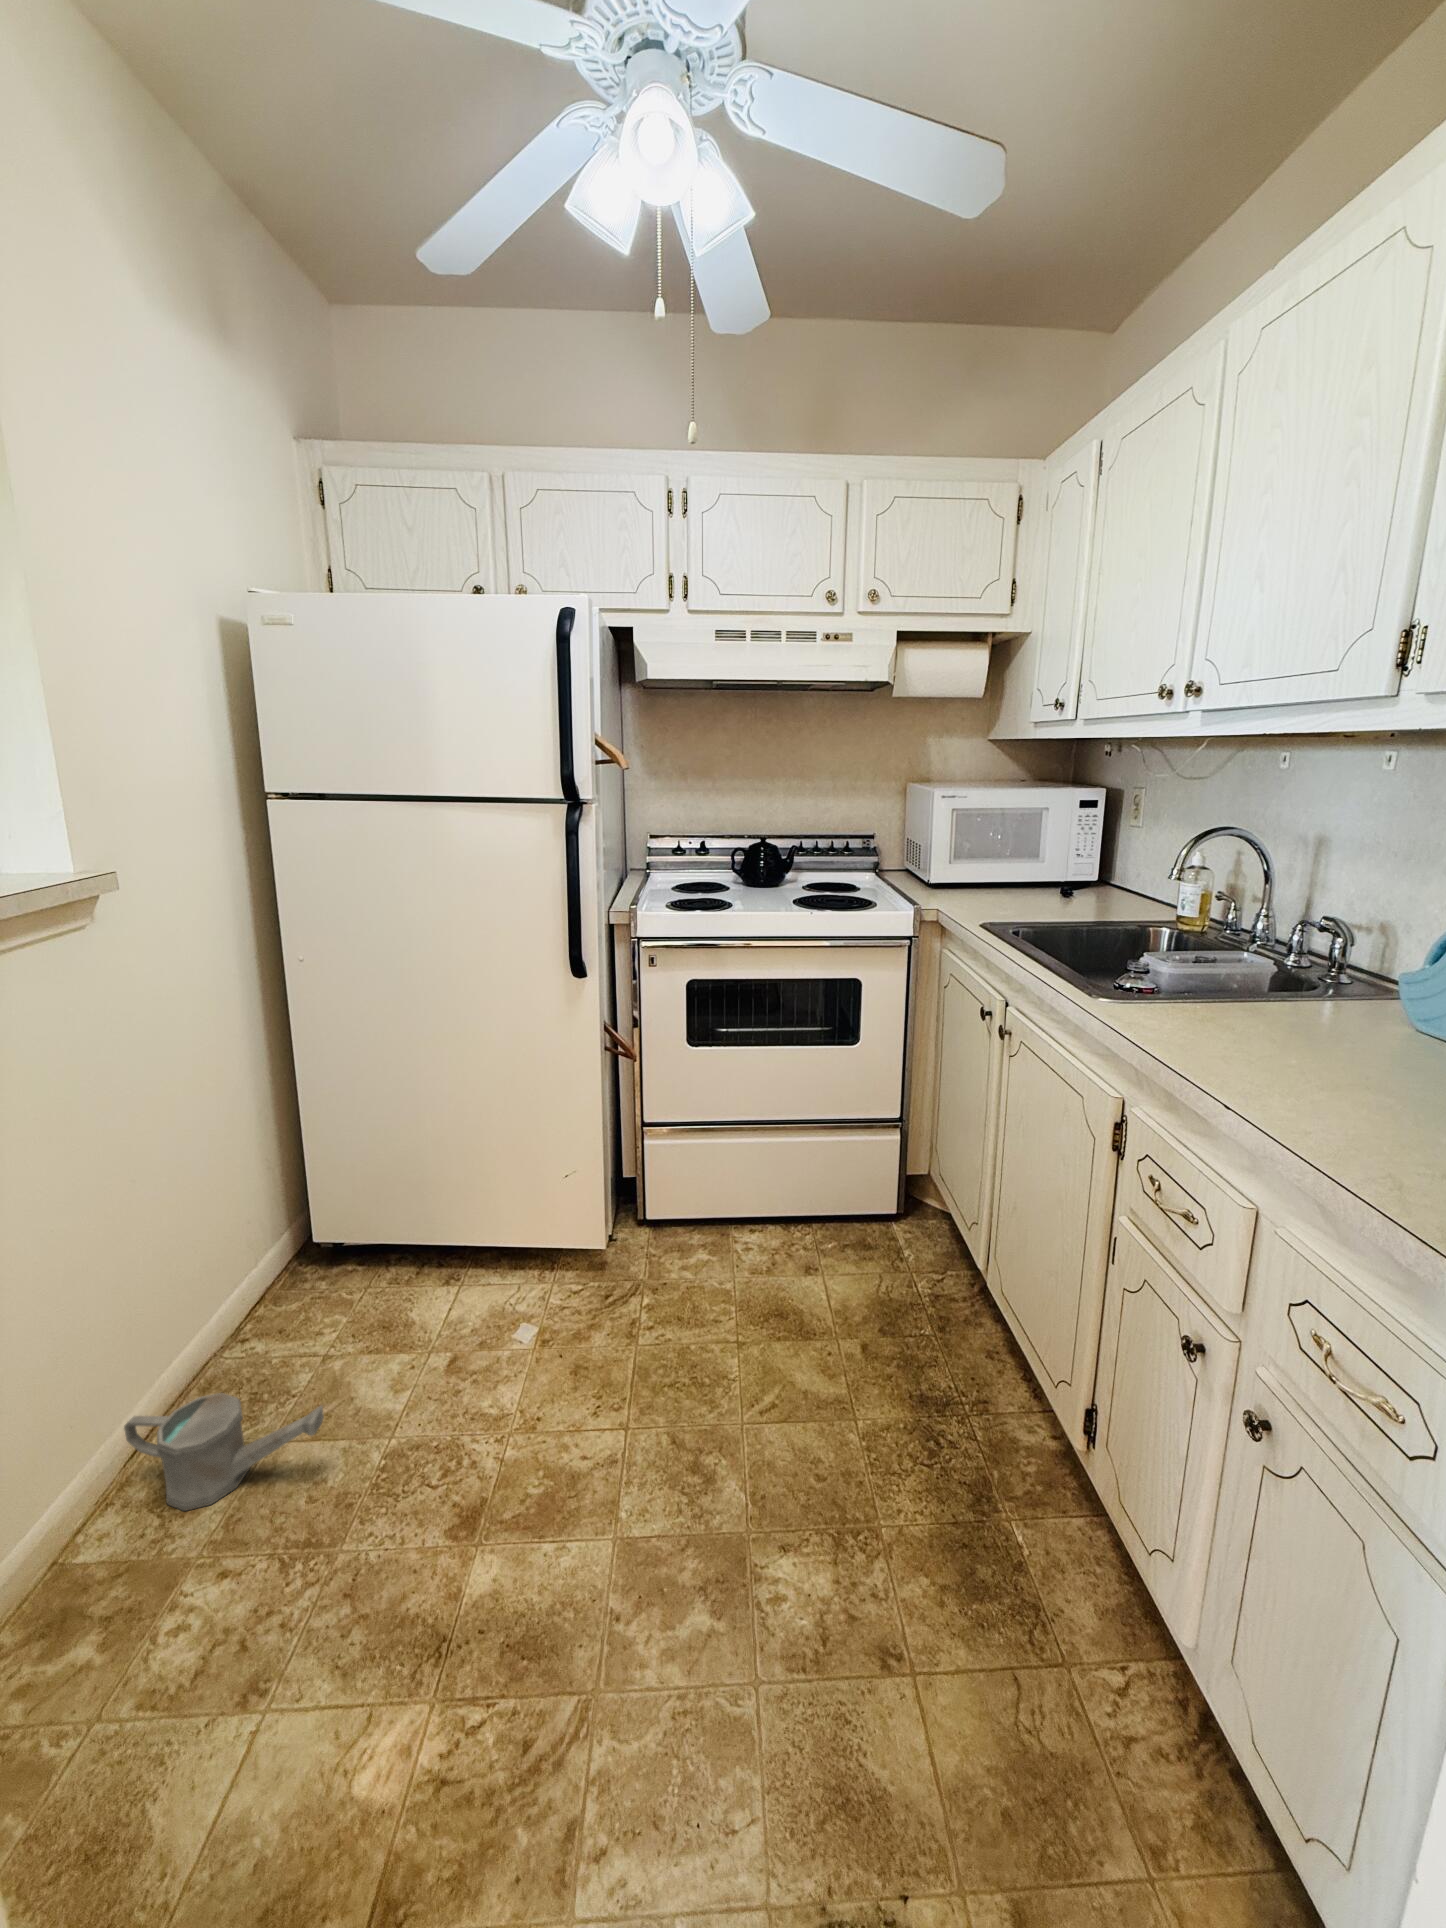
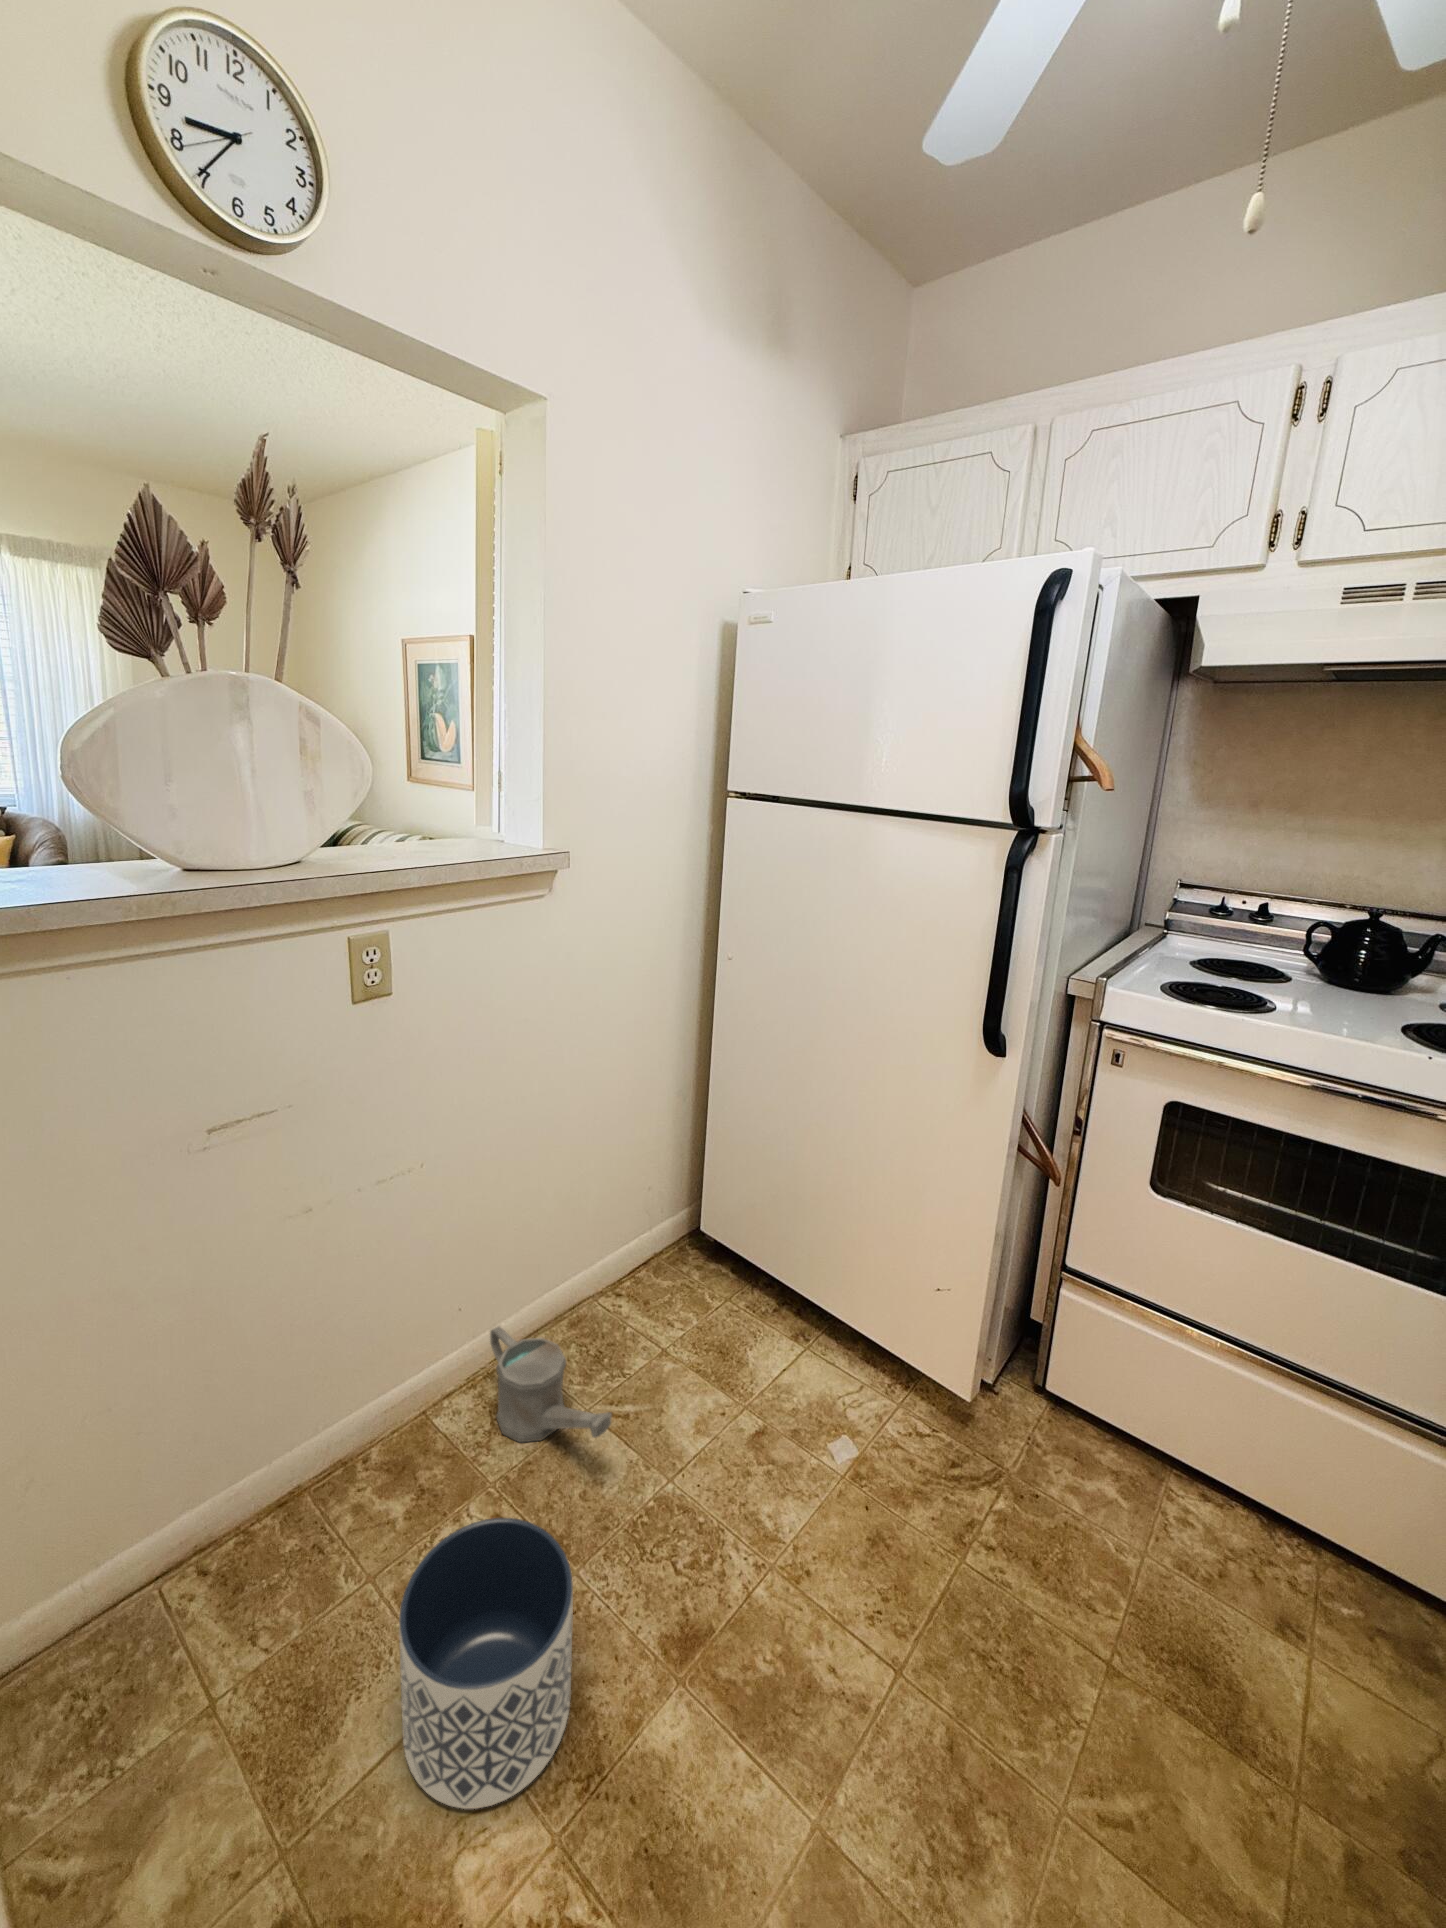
planter: none [208,1500,403,1775] -> present [399,1518,573,1809]

